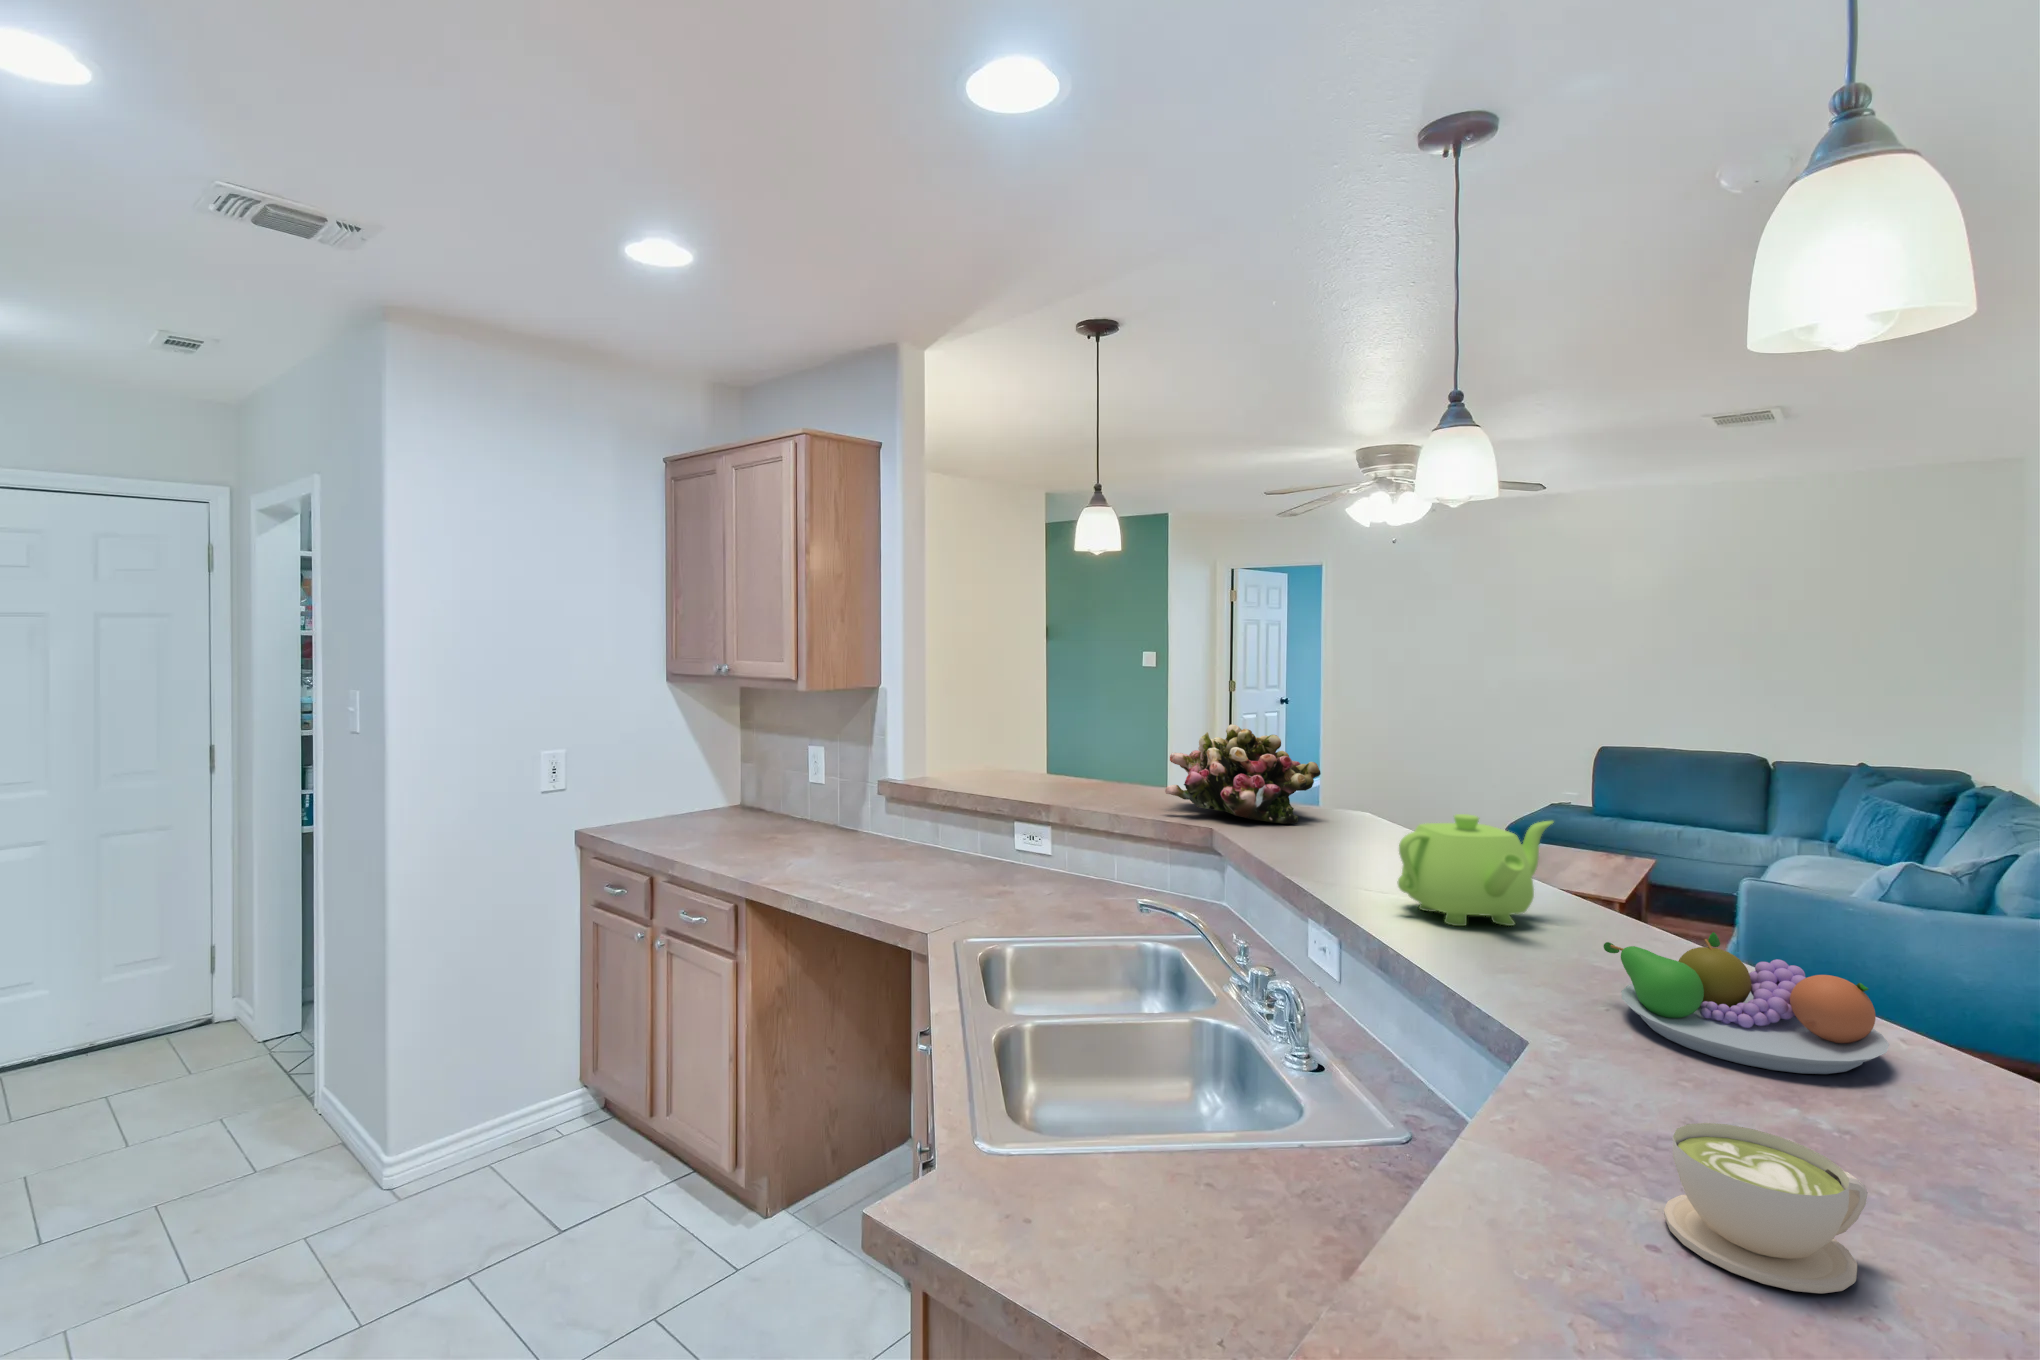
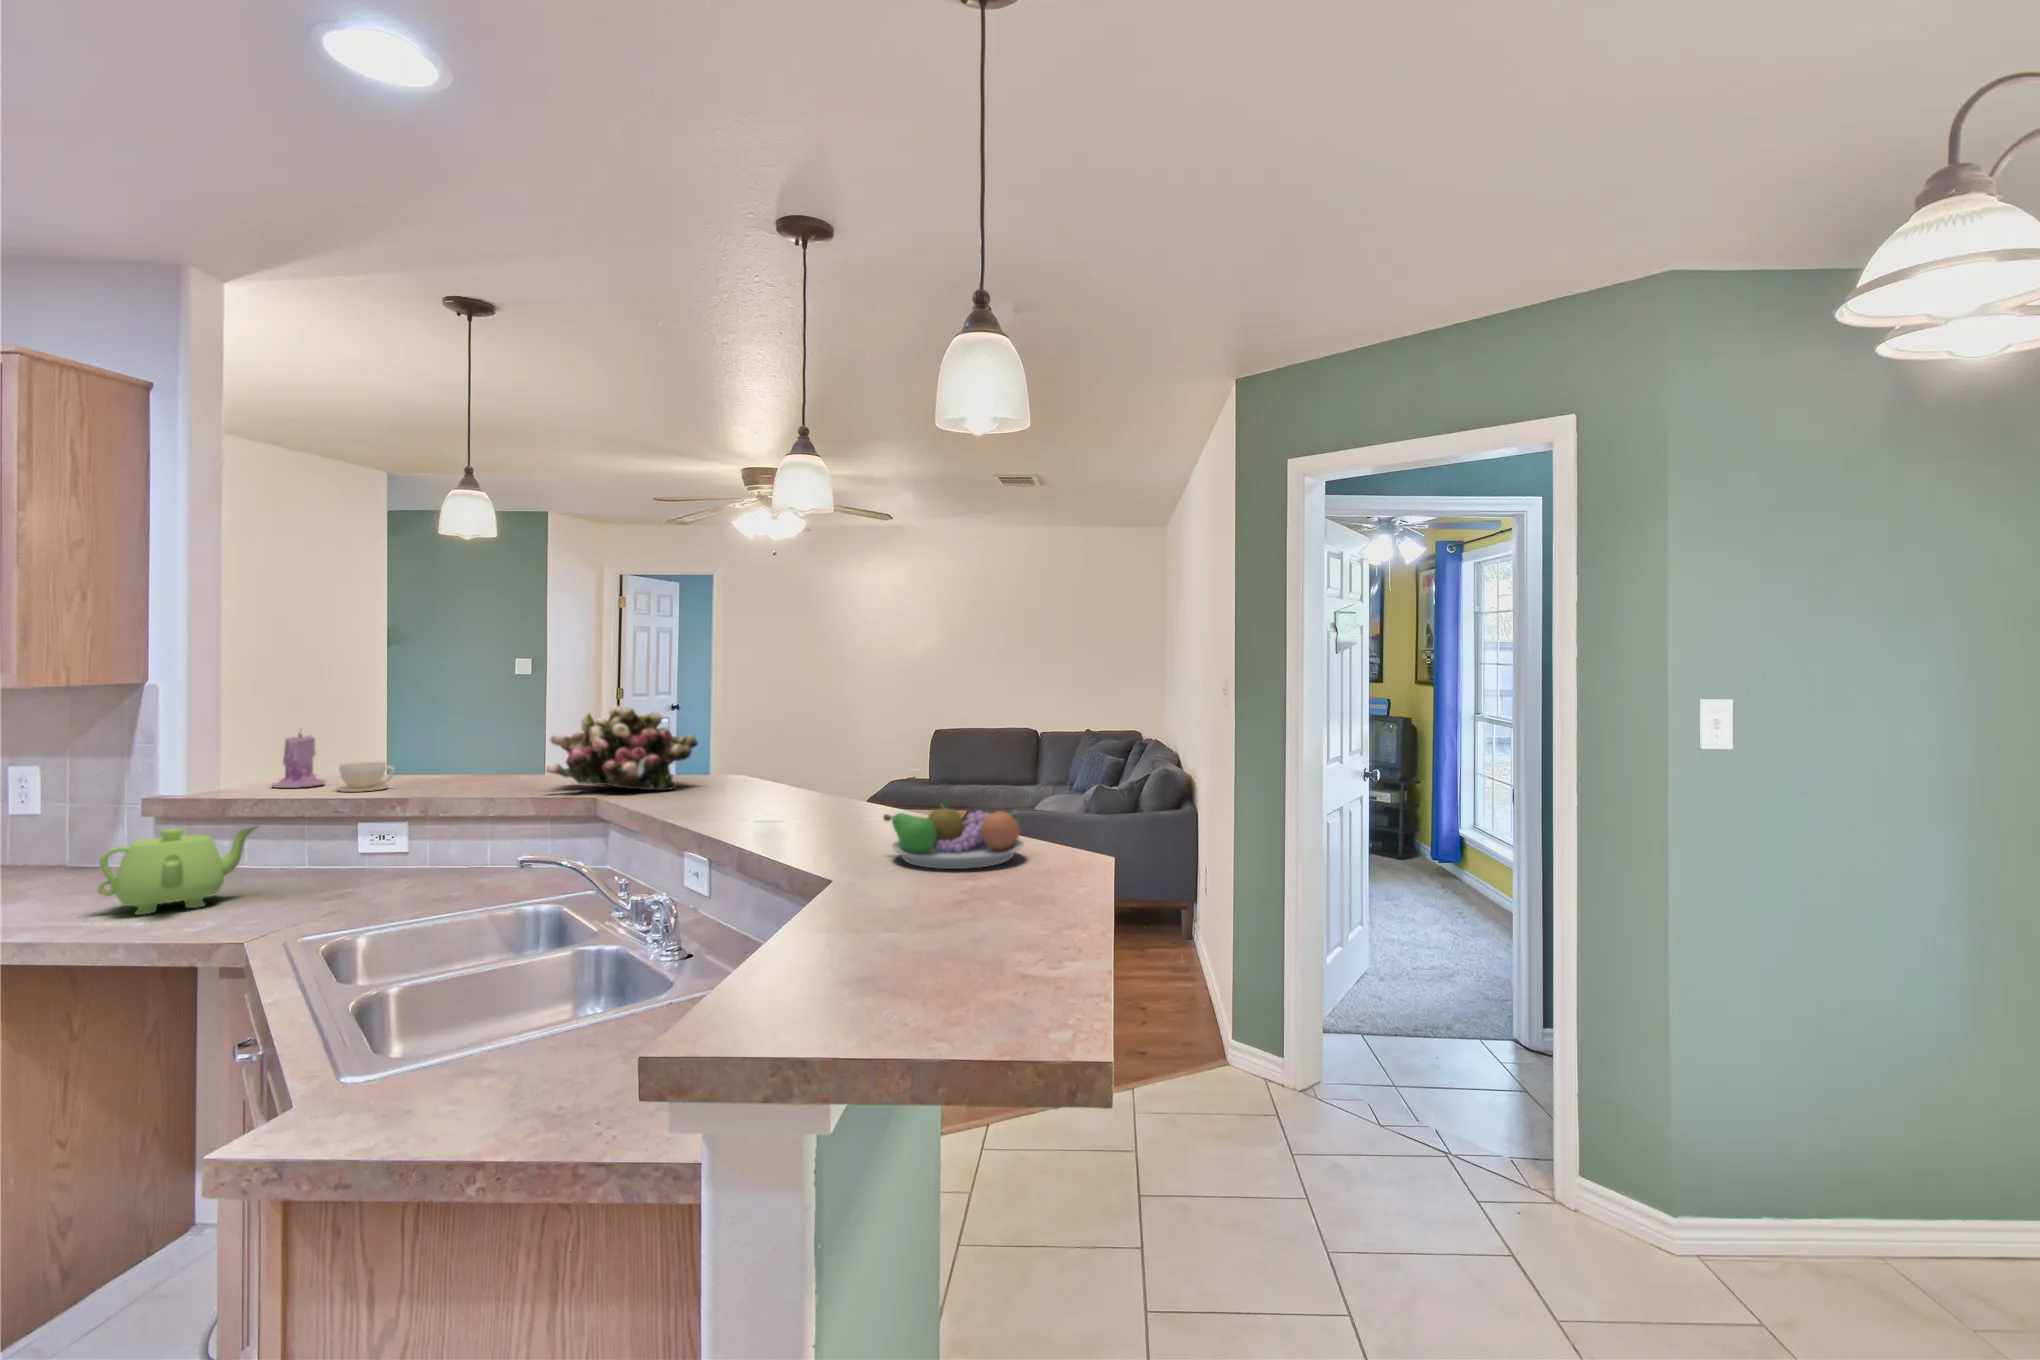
candle: none [952,729,990,782] -> present [272,730,325,788]
teapot: present [1397,814,1553,926] -> present [98,826,256,915]
coffee cup: present [1664,1123,1868,1294] -> present [337,762,395,792]

